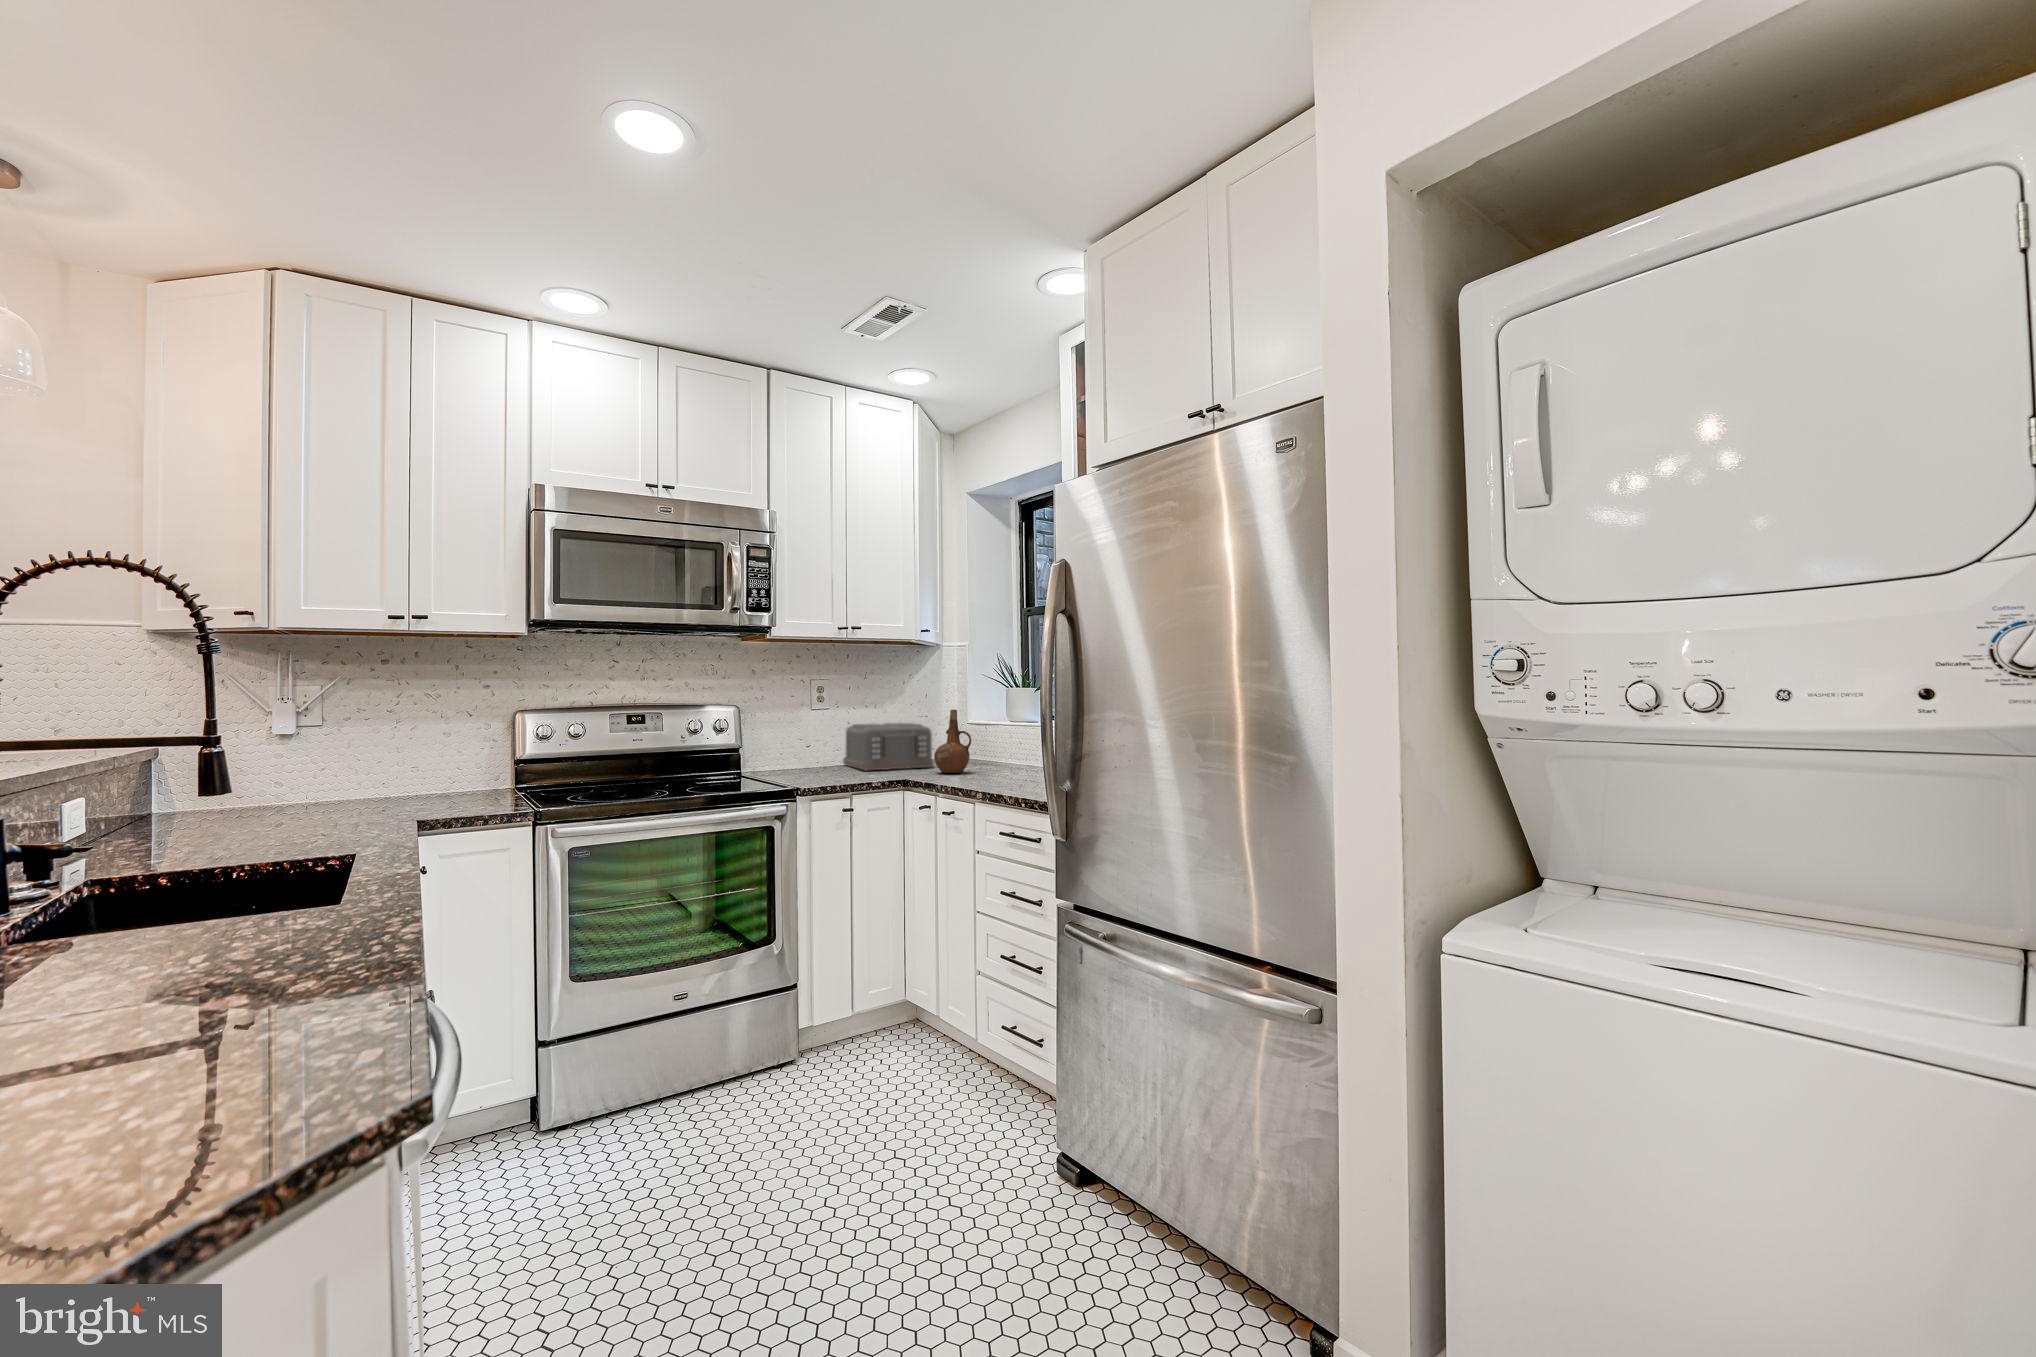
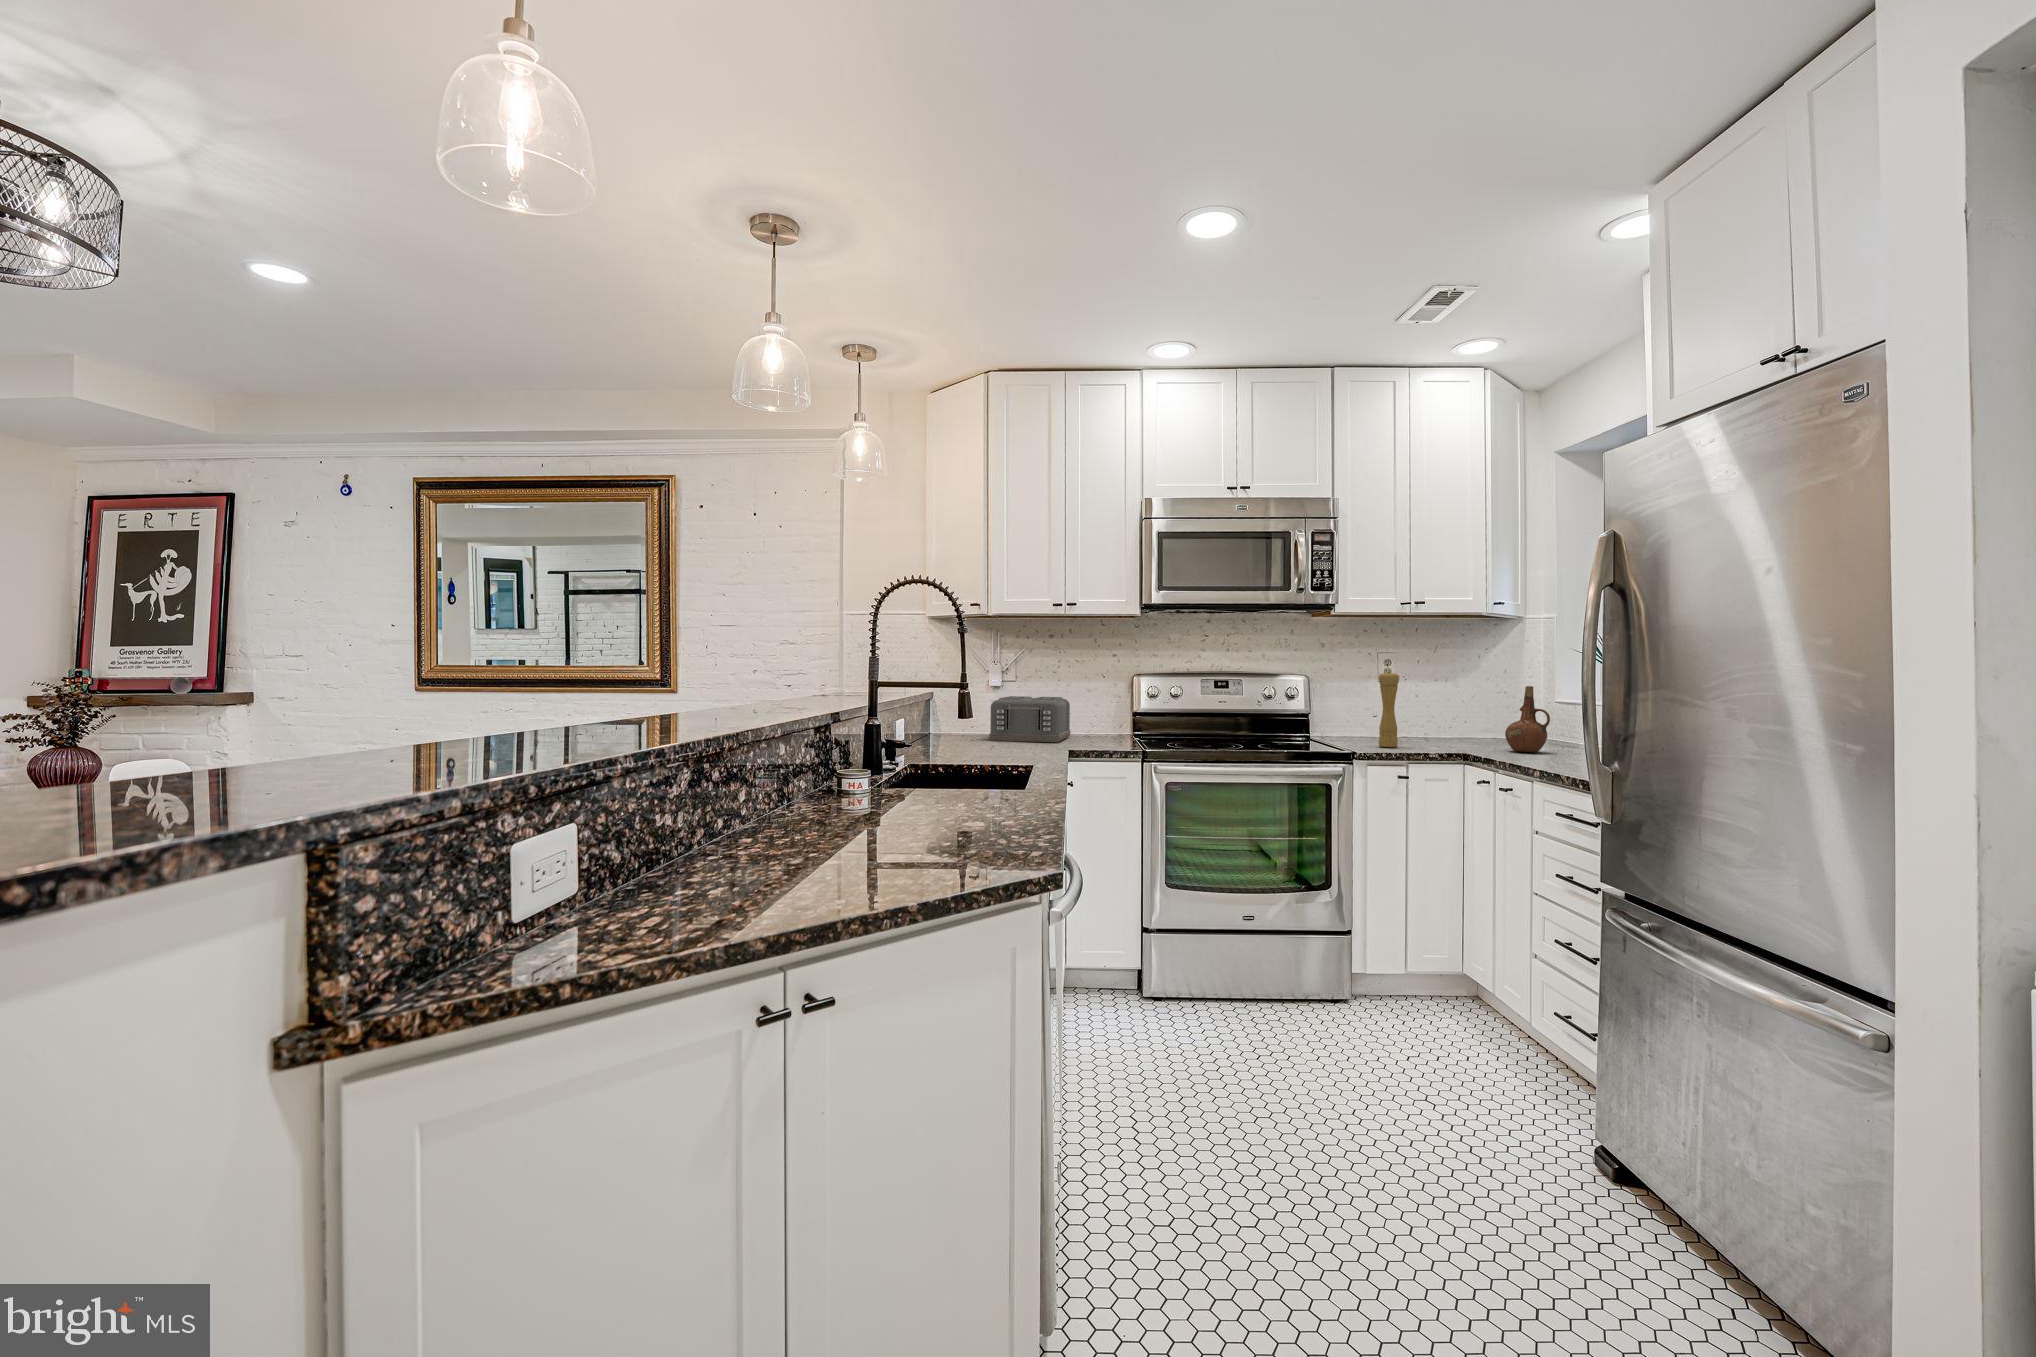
pepper mill: none [816,699,837,778] -> present [1379,672,1399,747]
toaster: present [843,723,933,770] -> present [989,696,1070,742]

